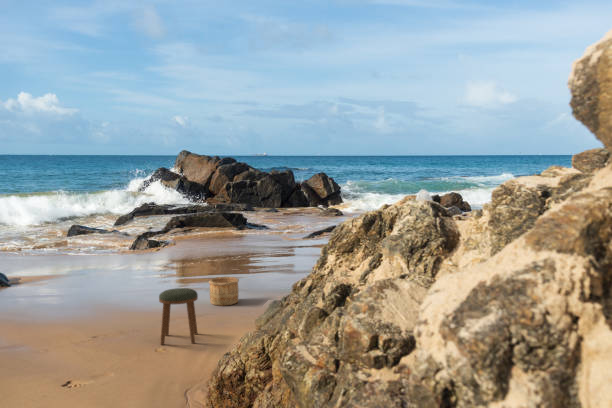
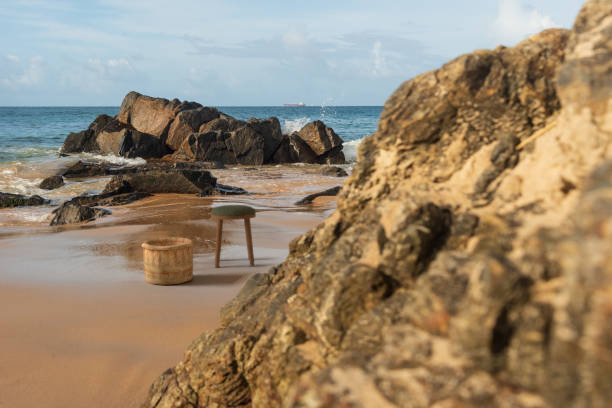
stool: present [159,288,198,345] -> present [211,205,256,268]

